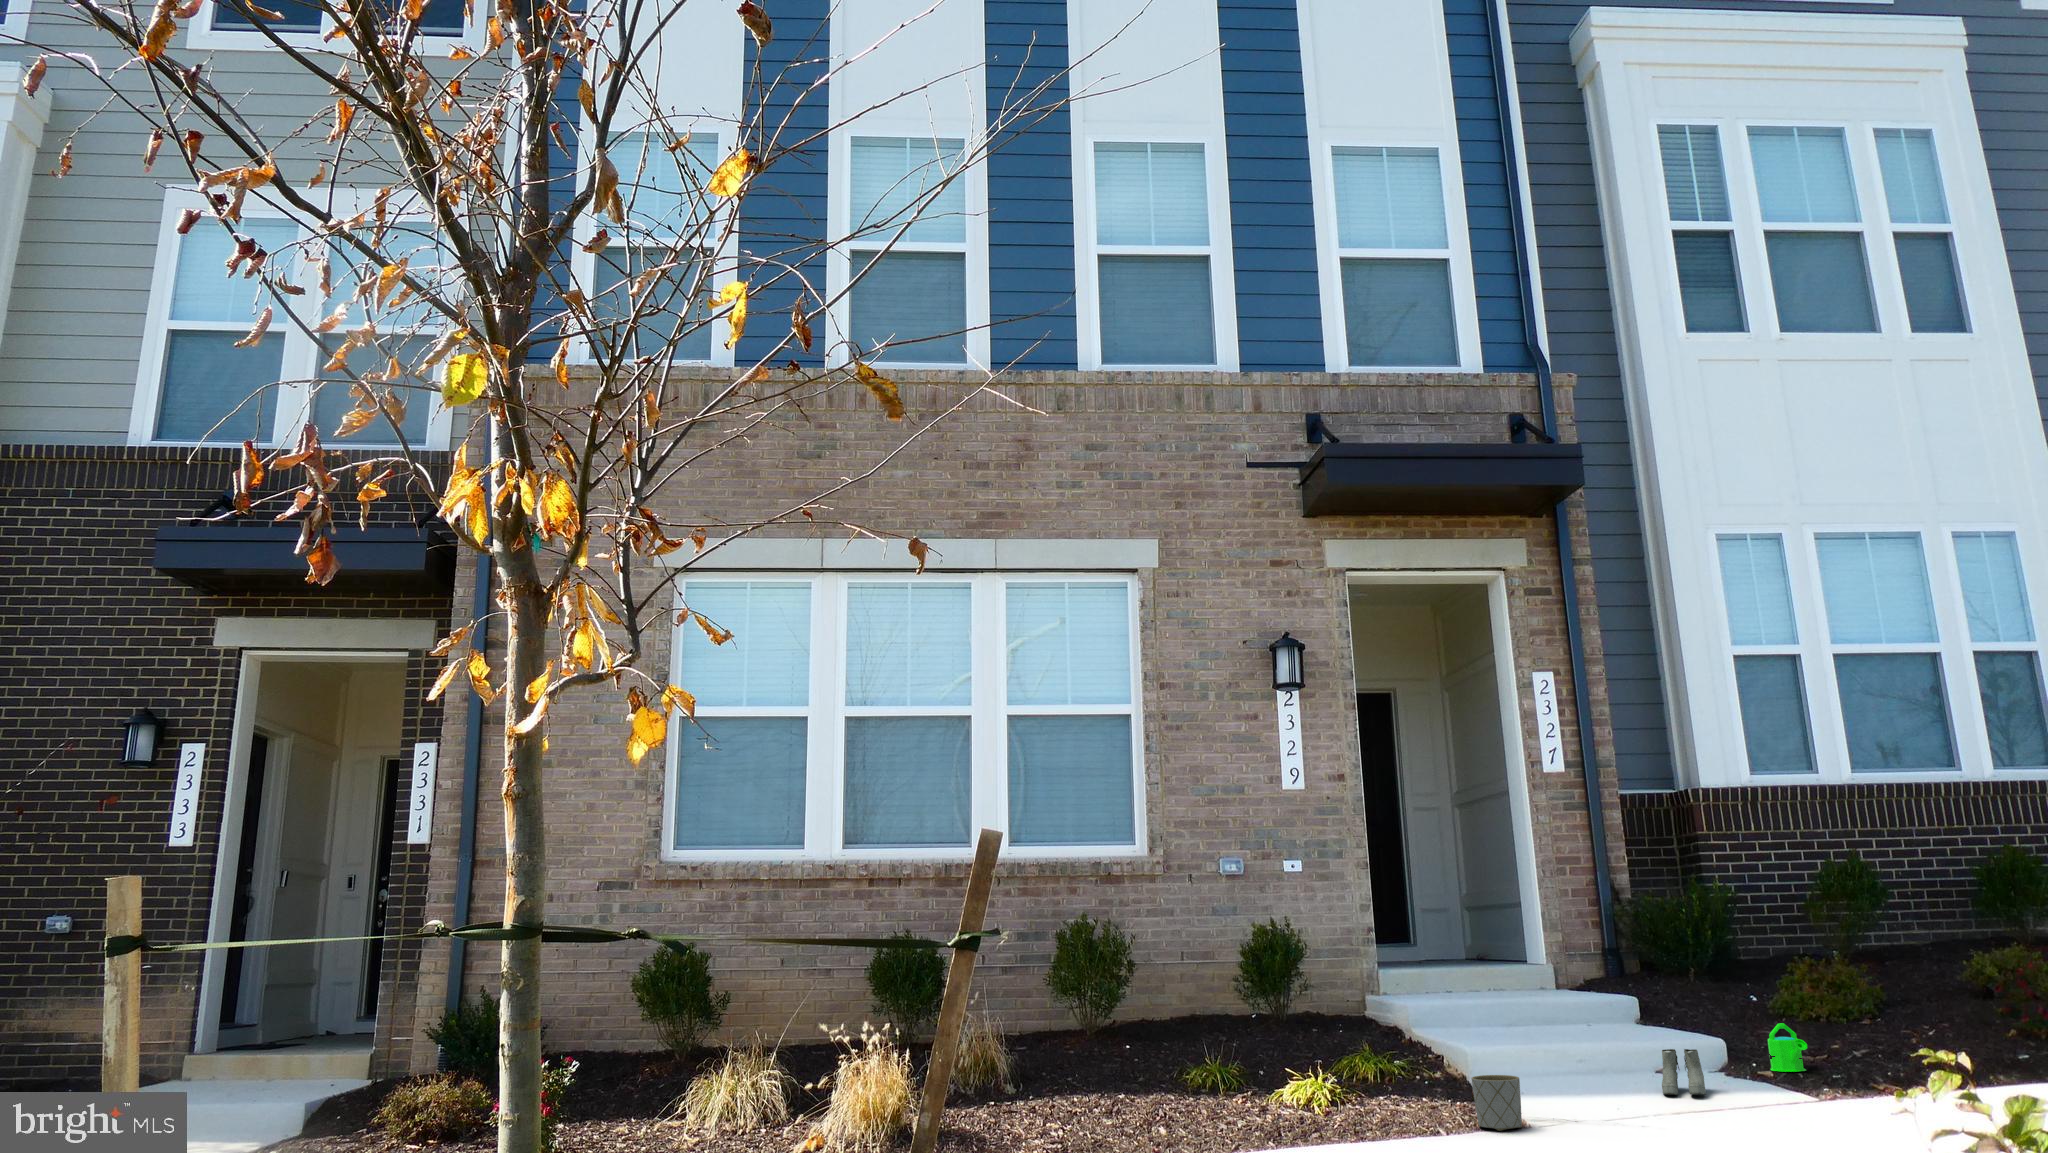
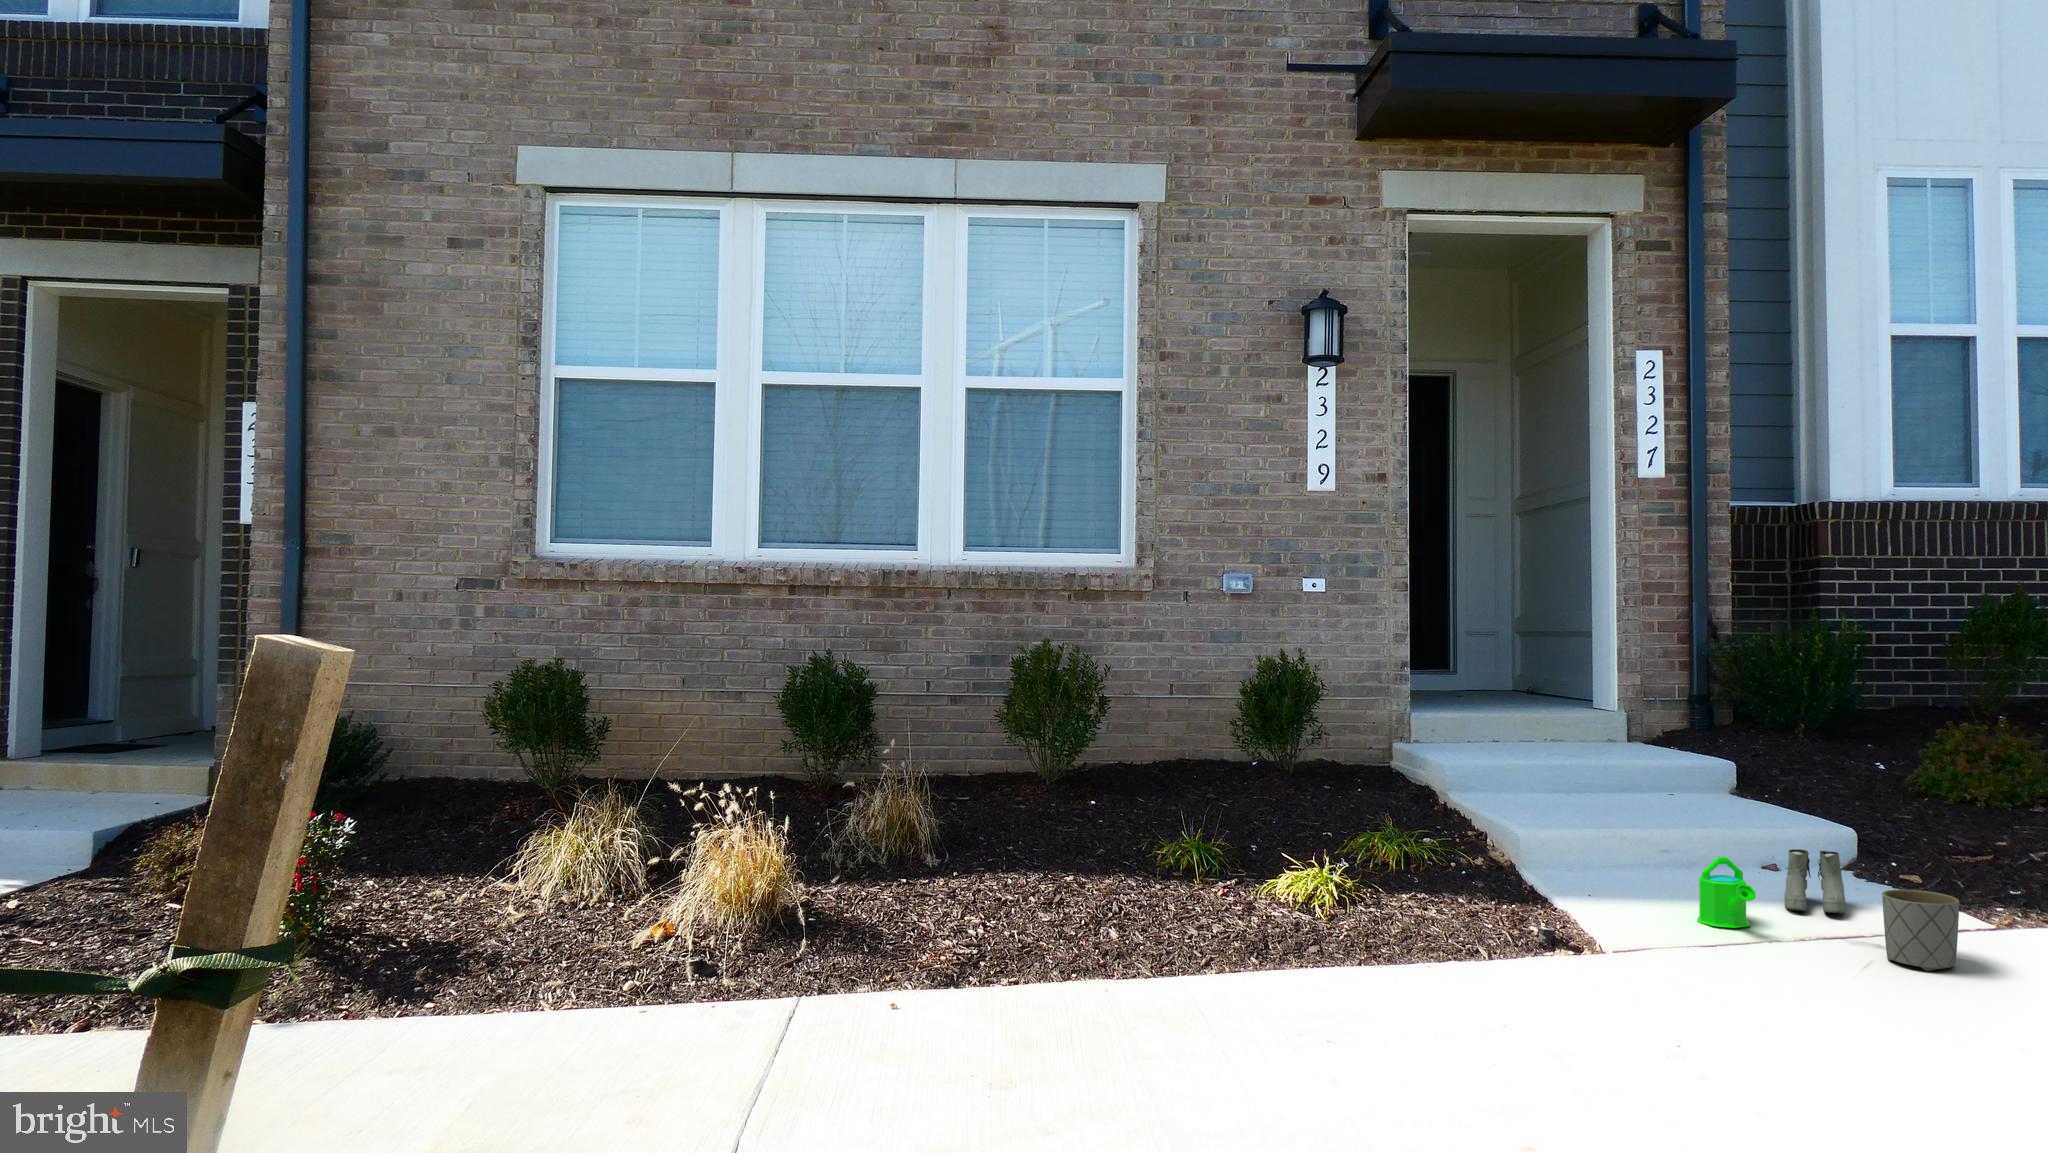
watering can: present [1767,1023,1807,1072] -> present [1697,857,1756,928]
planter: present [1471,1075,1522,1131] -> present [1882,890,1959,971]

